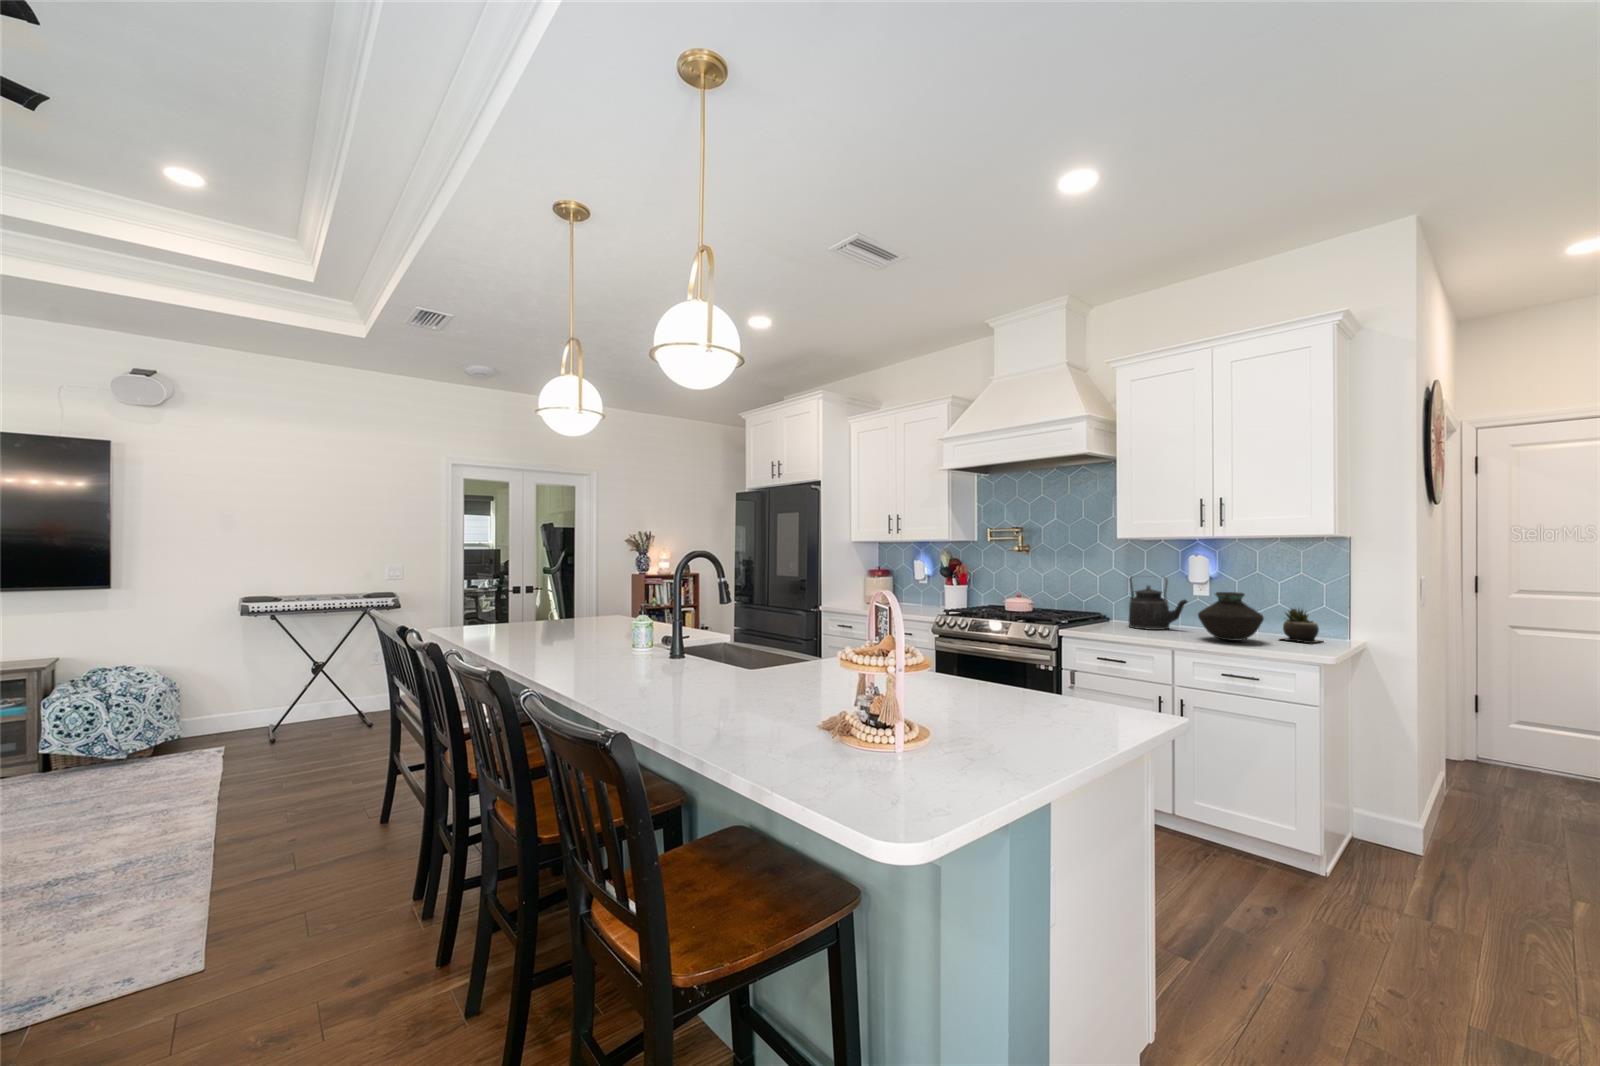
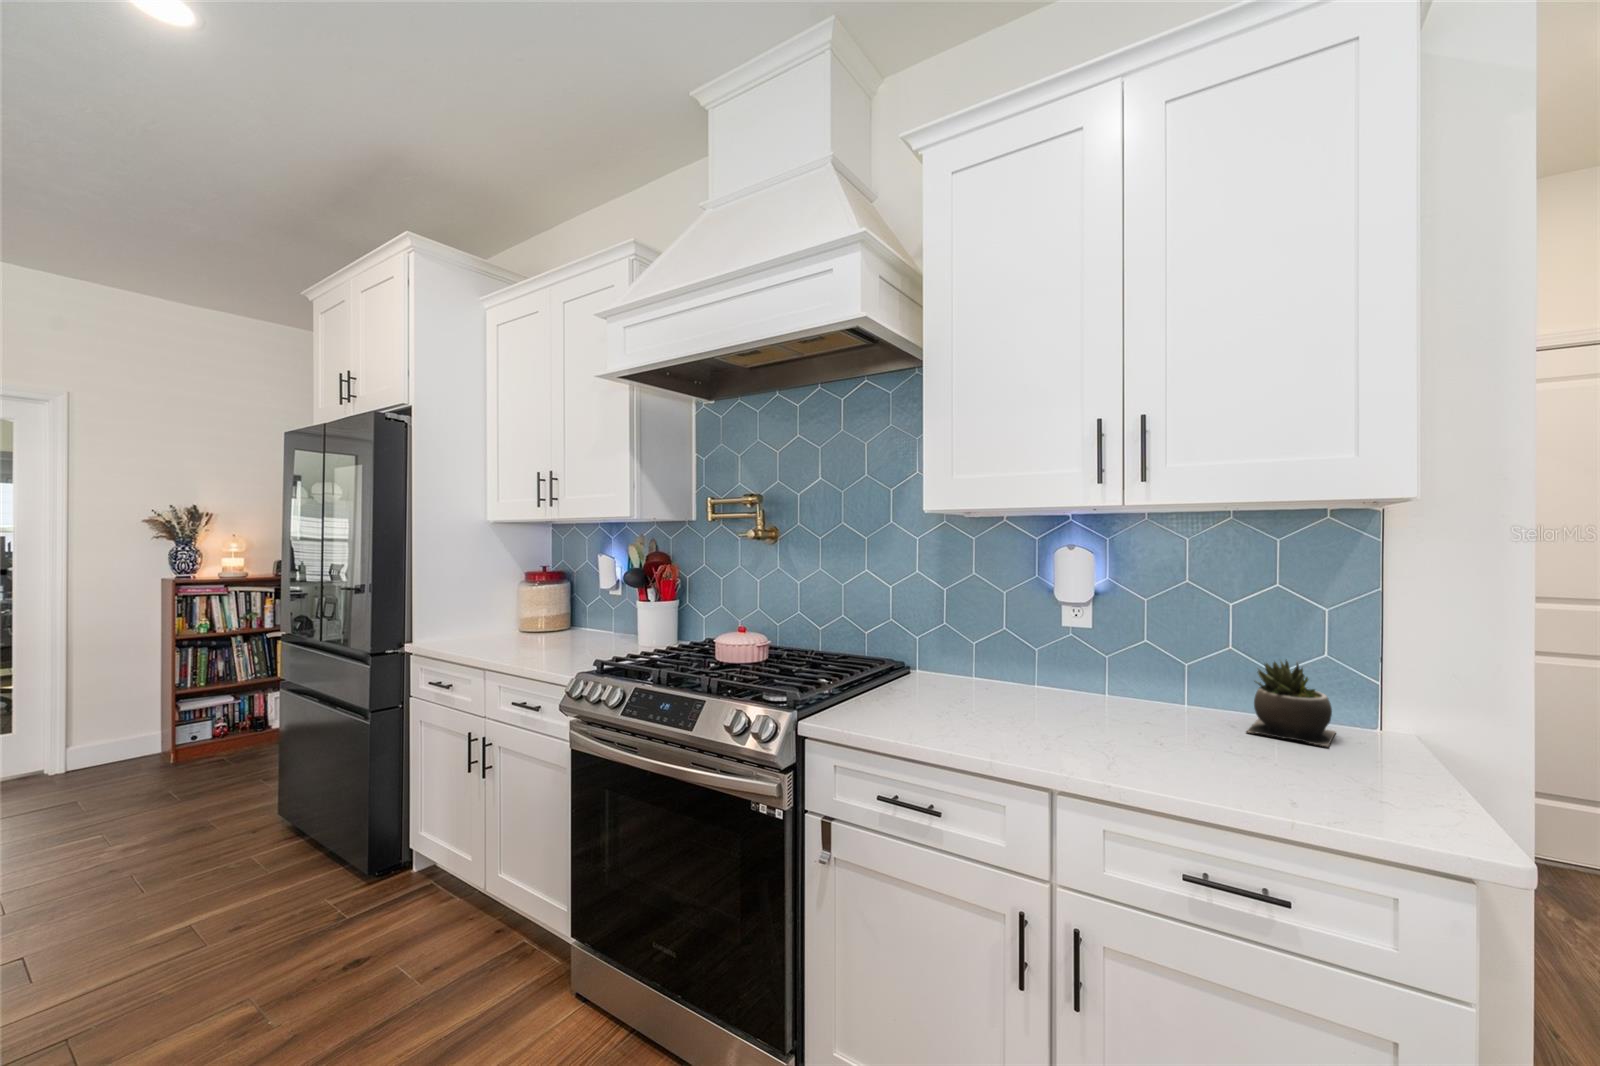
kettle: present [1129,577,1187,630] -> none [944,588,1061,704]
vase: present [1198,592,1264,641] -> none [1093,630,1240,749]

